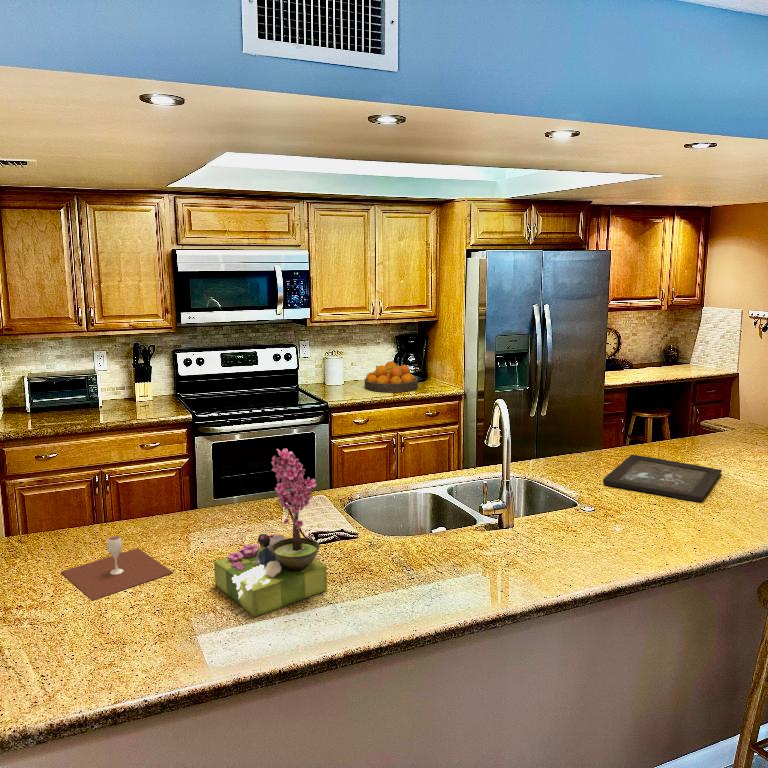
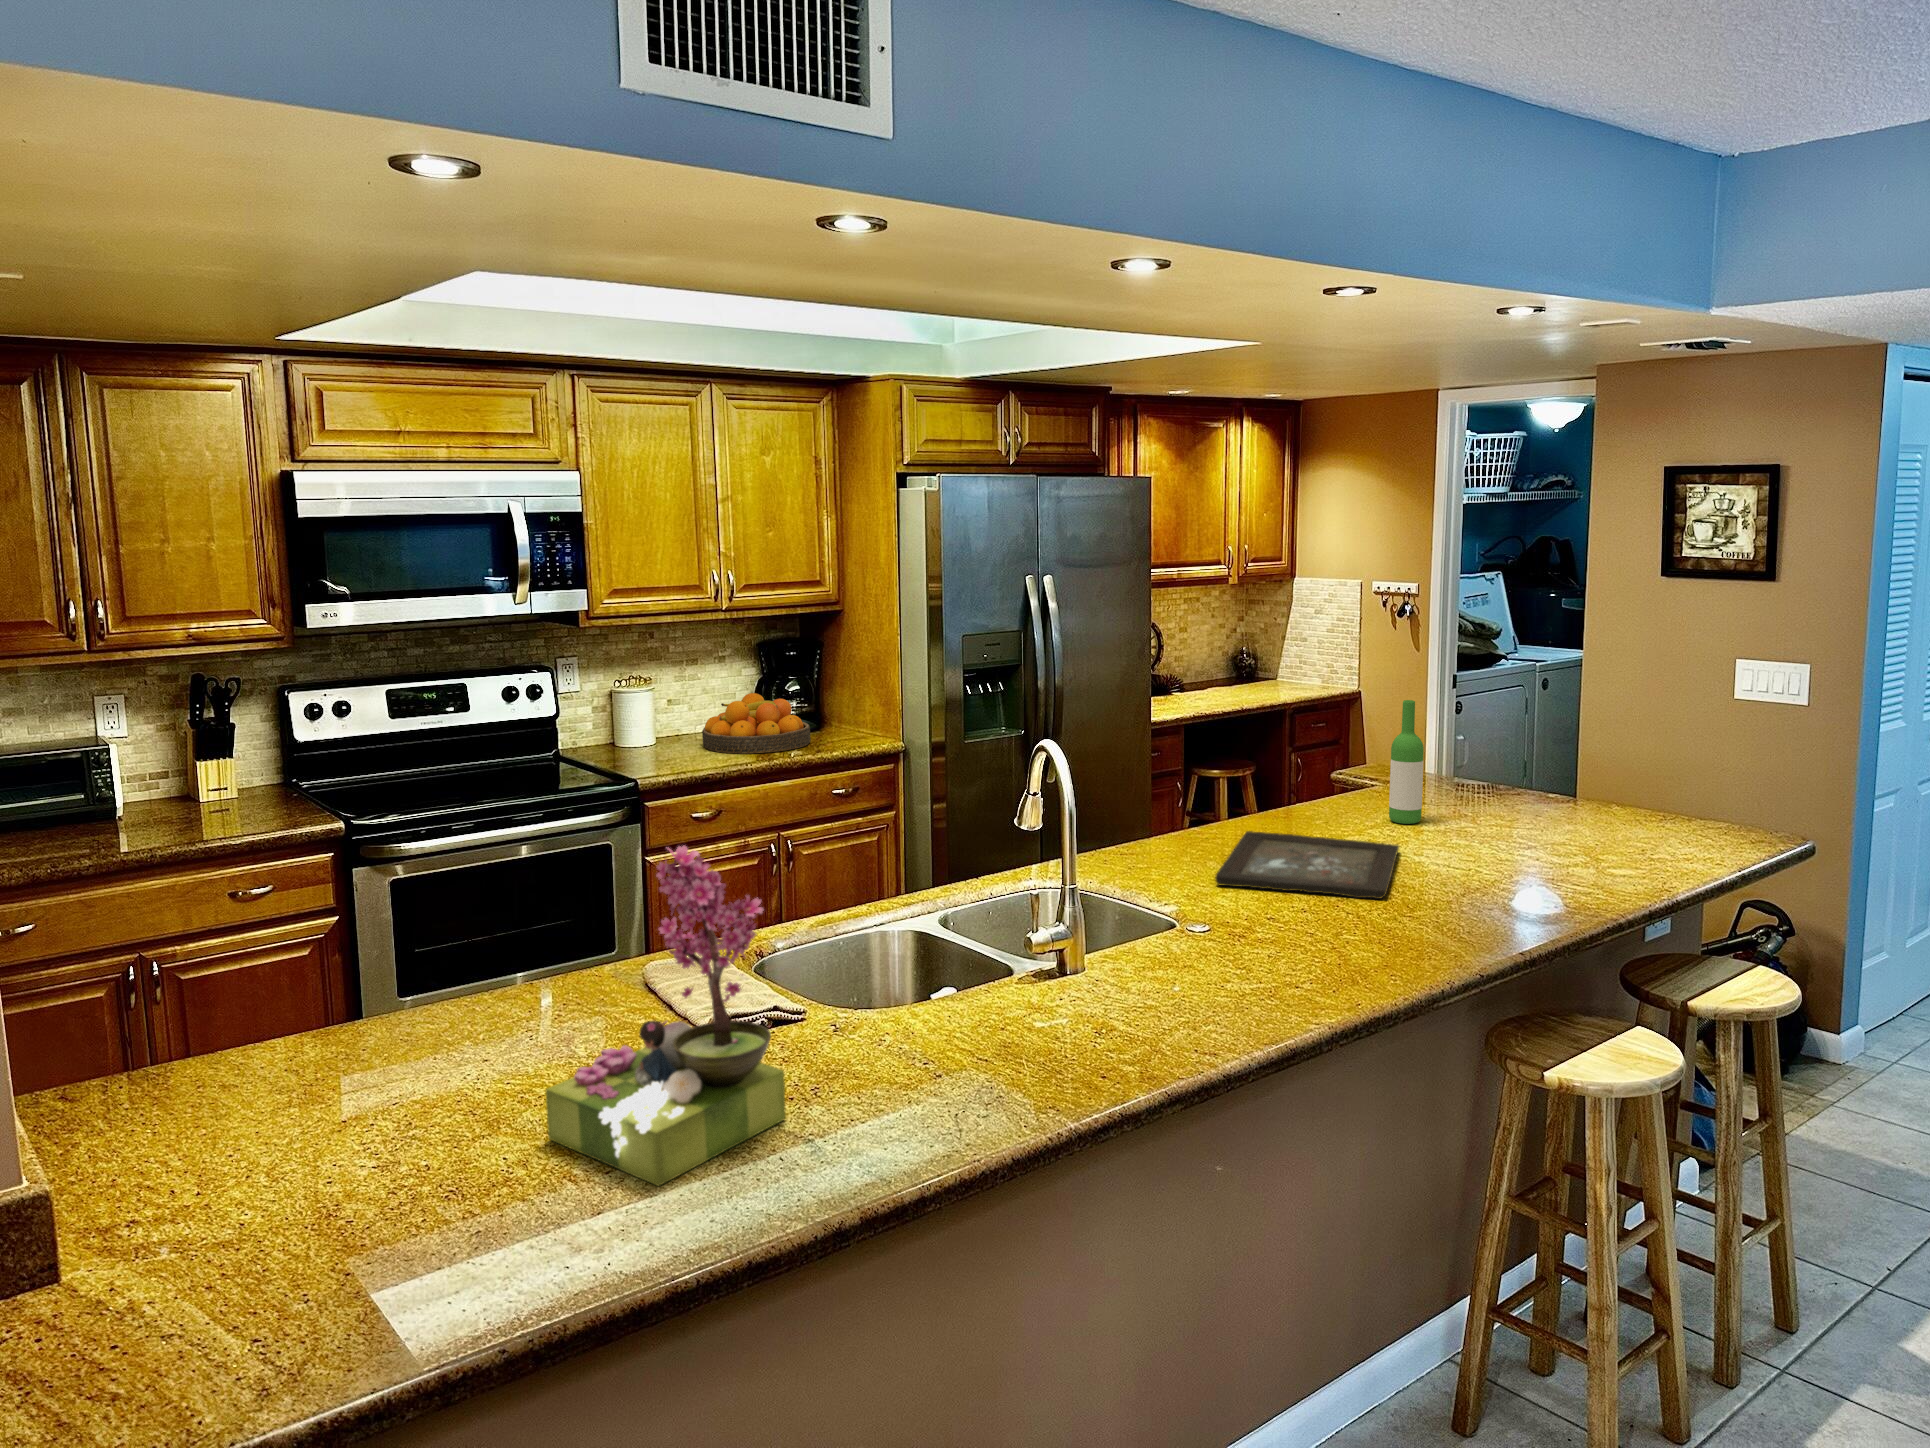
wine bottle: none [723,386,747,457] -> present [1389,700,1424,824]
wine glass: present [61,536,173,600] -> none [173,1063,443,1204]

